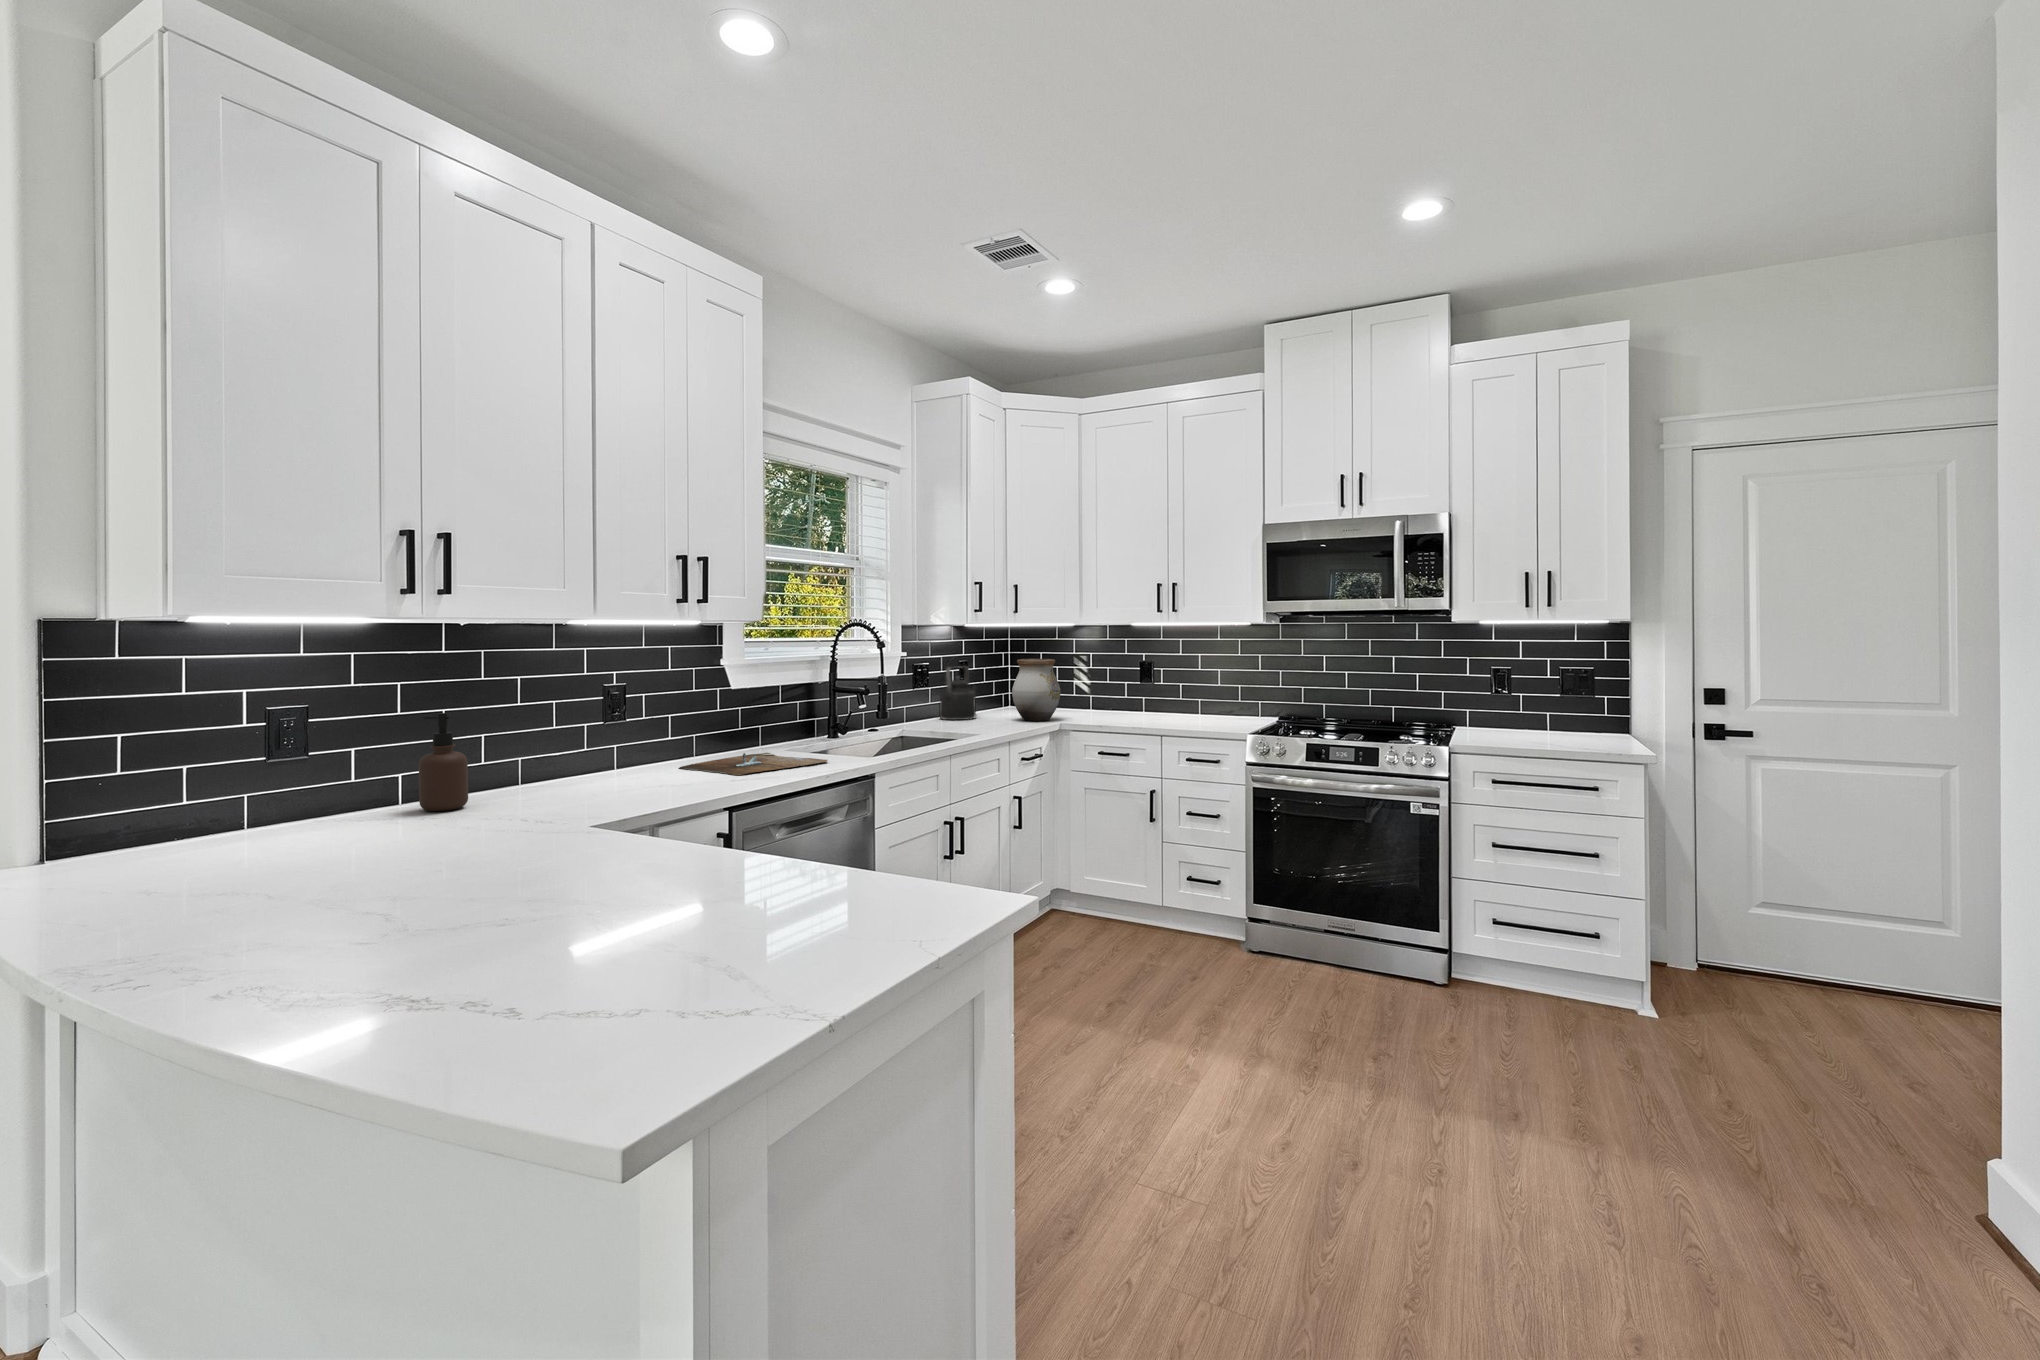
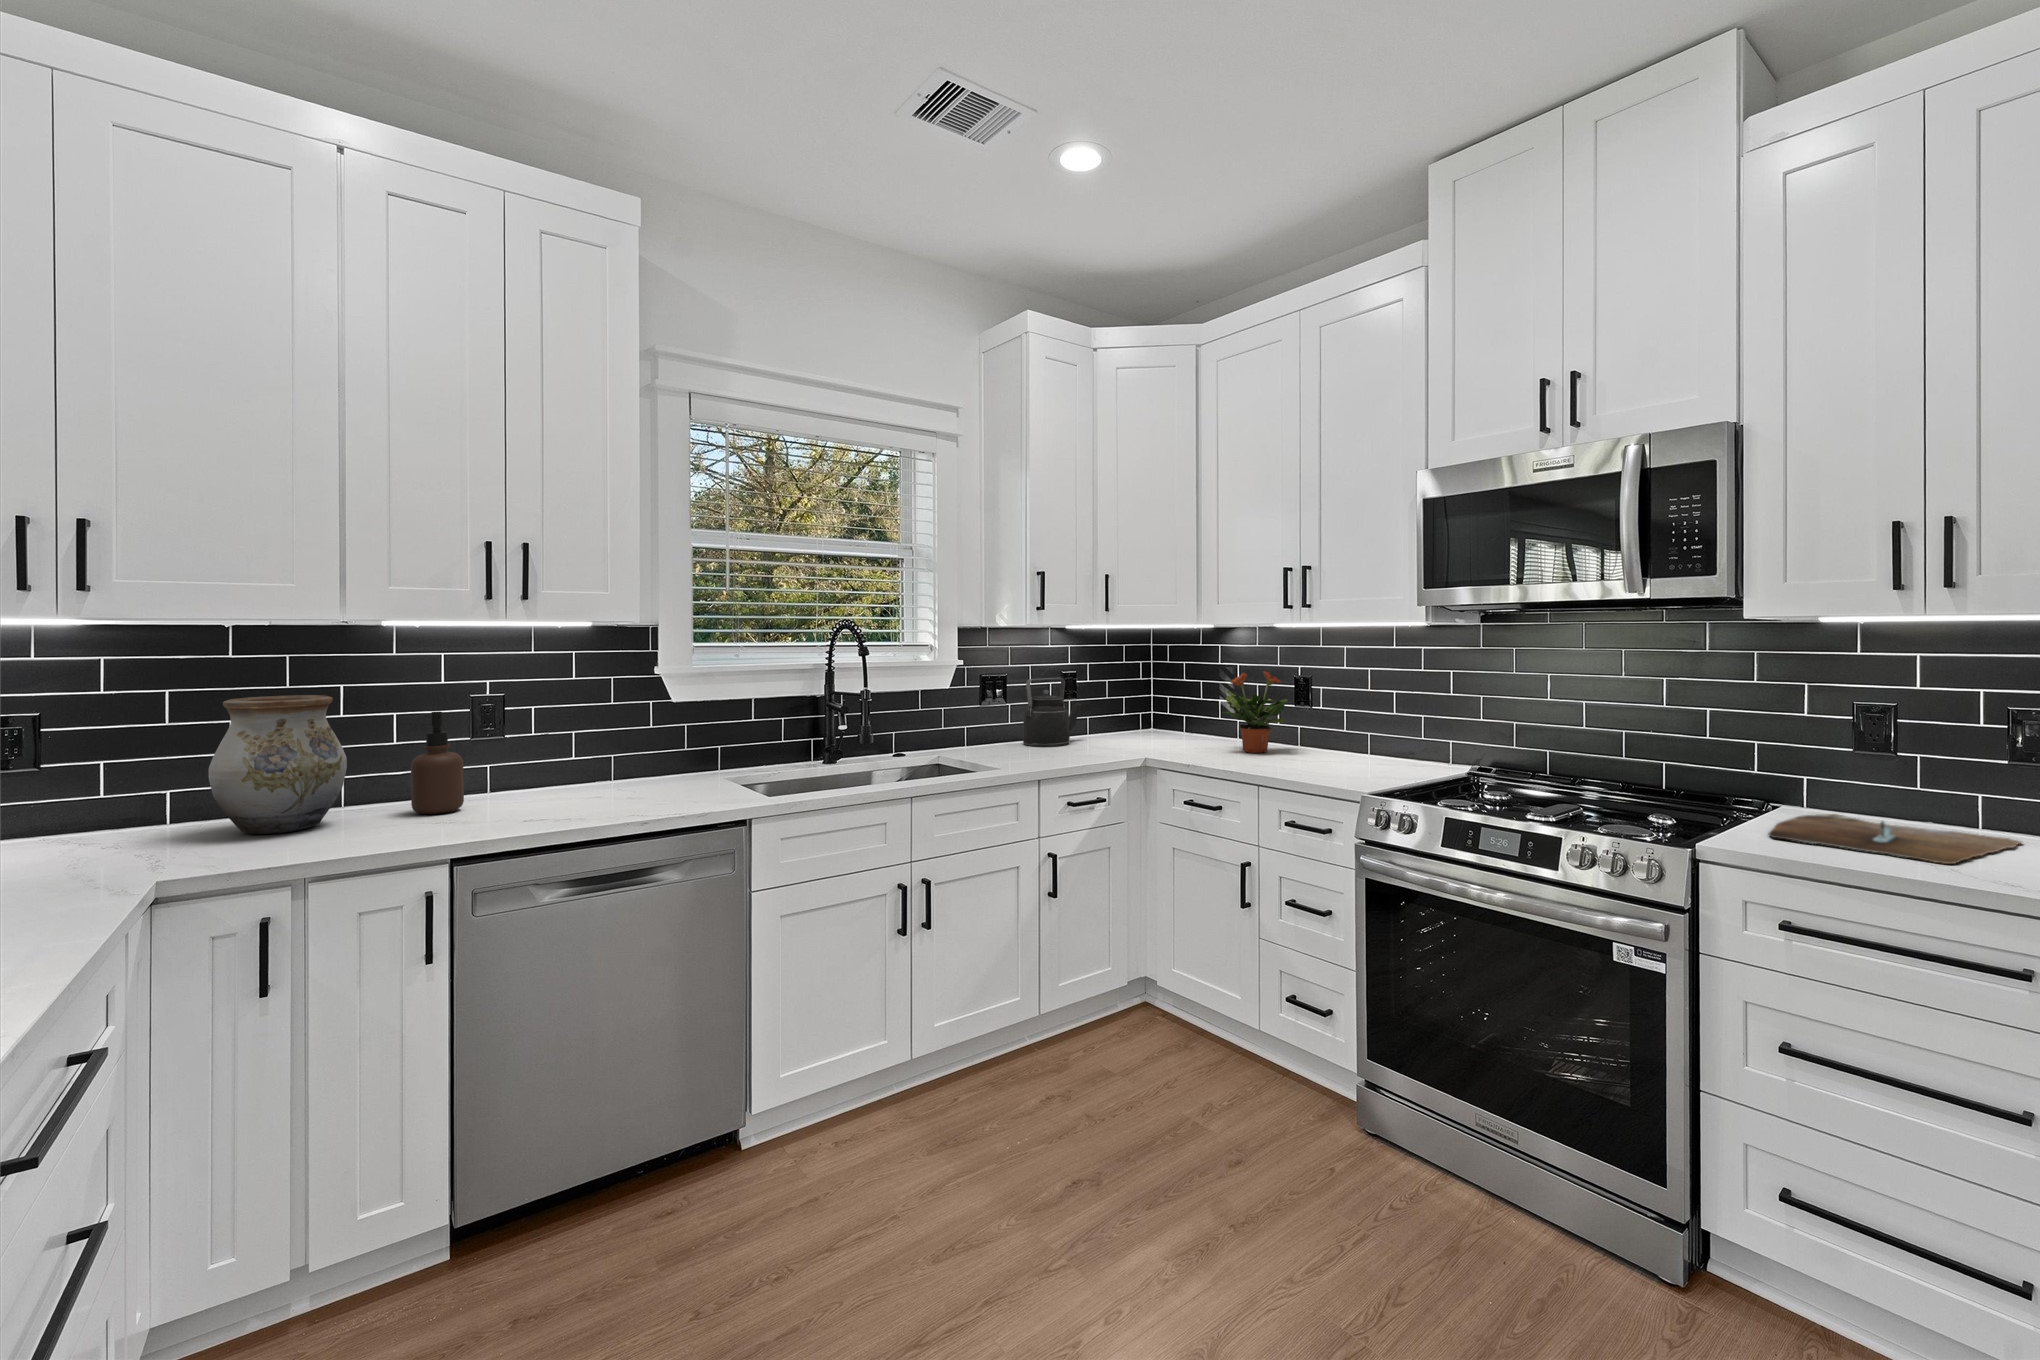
potted plant: none [1096,657,1148,717] -> present [1222,672,1287,753]
vase: present [1012,659,1060,721] -> present [209,695,347,834]
soap dispenser: present [419,713,468,811] -> present [411,712,464,814]
cutting board: present [680,753,827,775] -> present [1769,814,2021,864]

